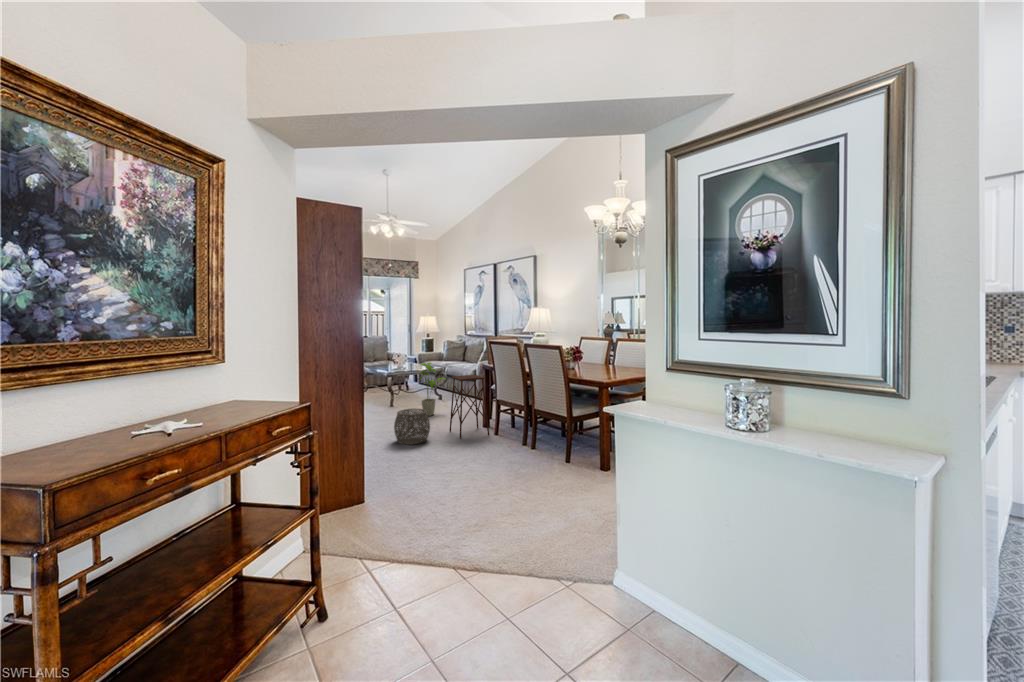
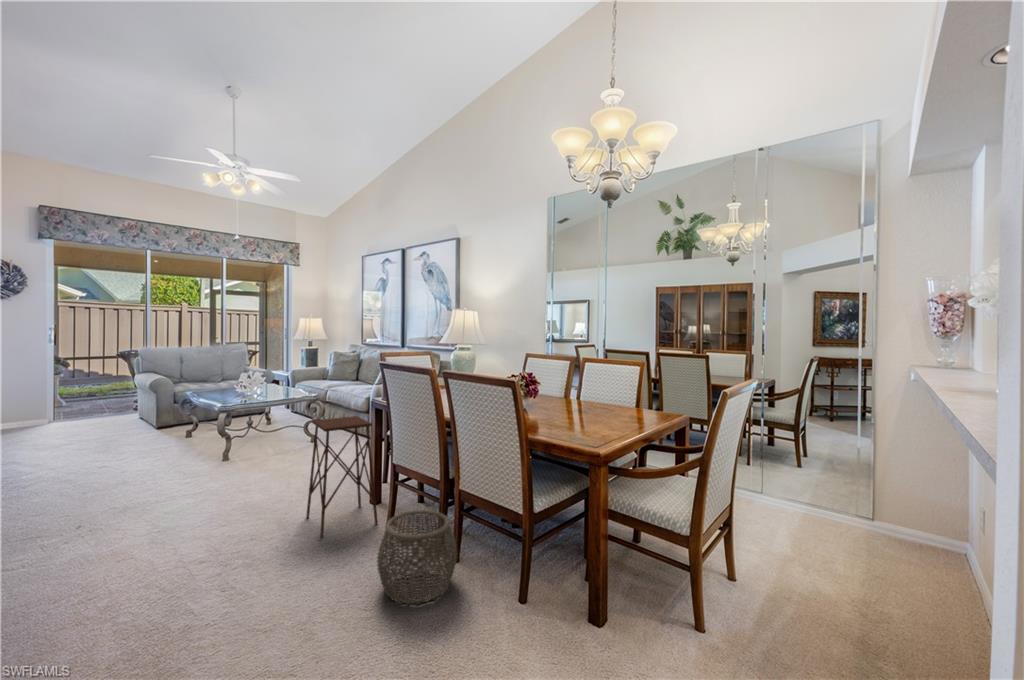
house plant: present [420,363,445,416] -> none [266,390,317,477]
woven basket: present [394,409,430,445] -> present [377,510,457,604]

